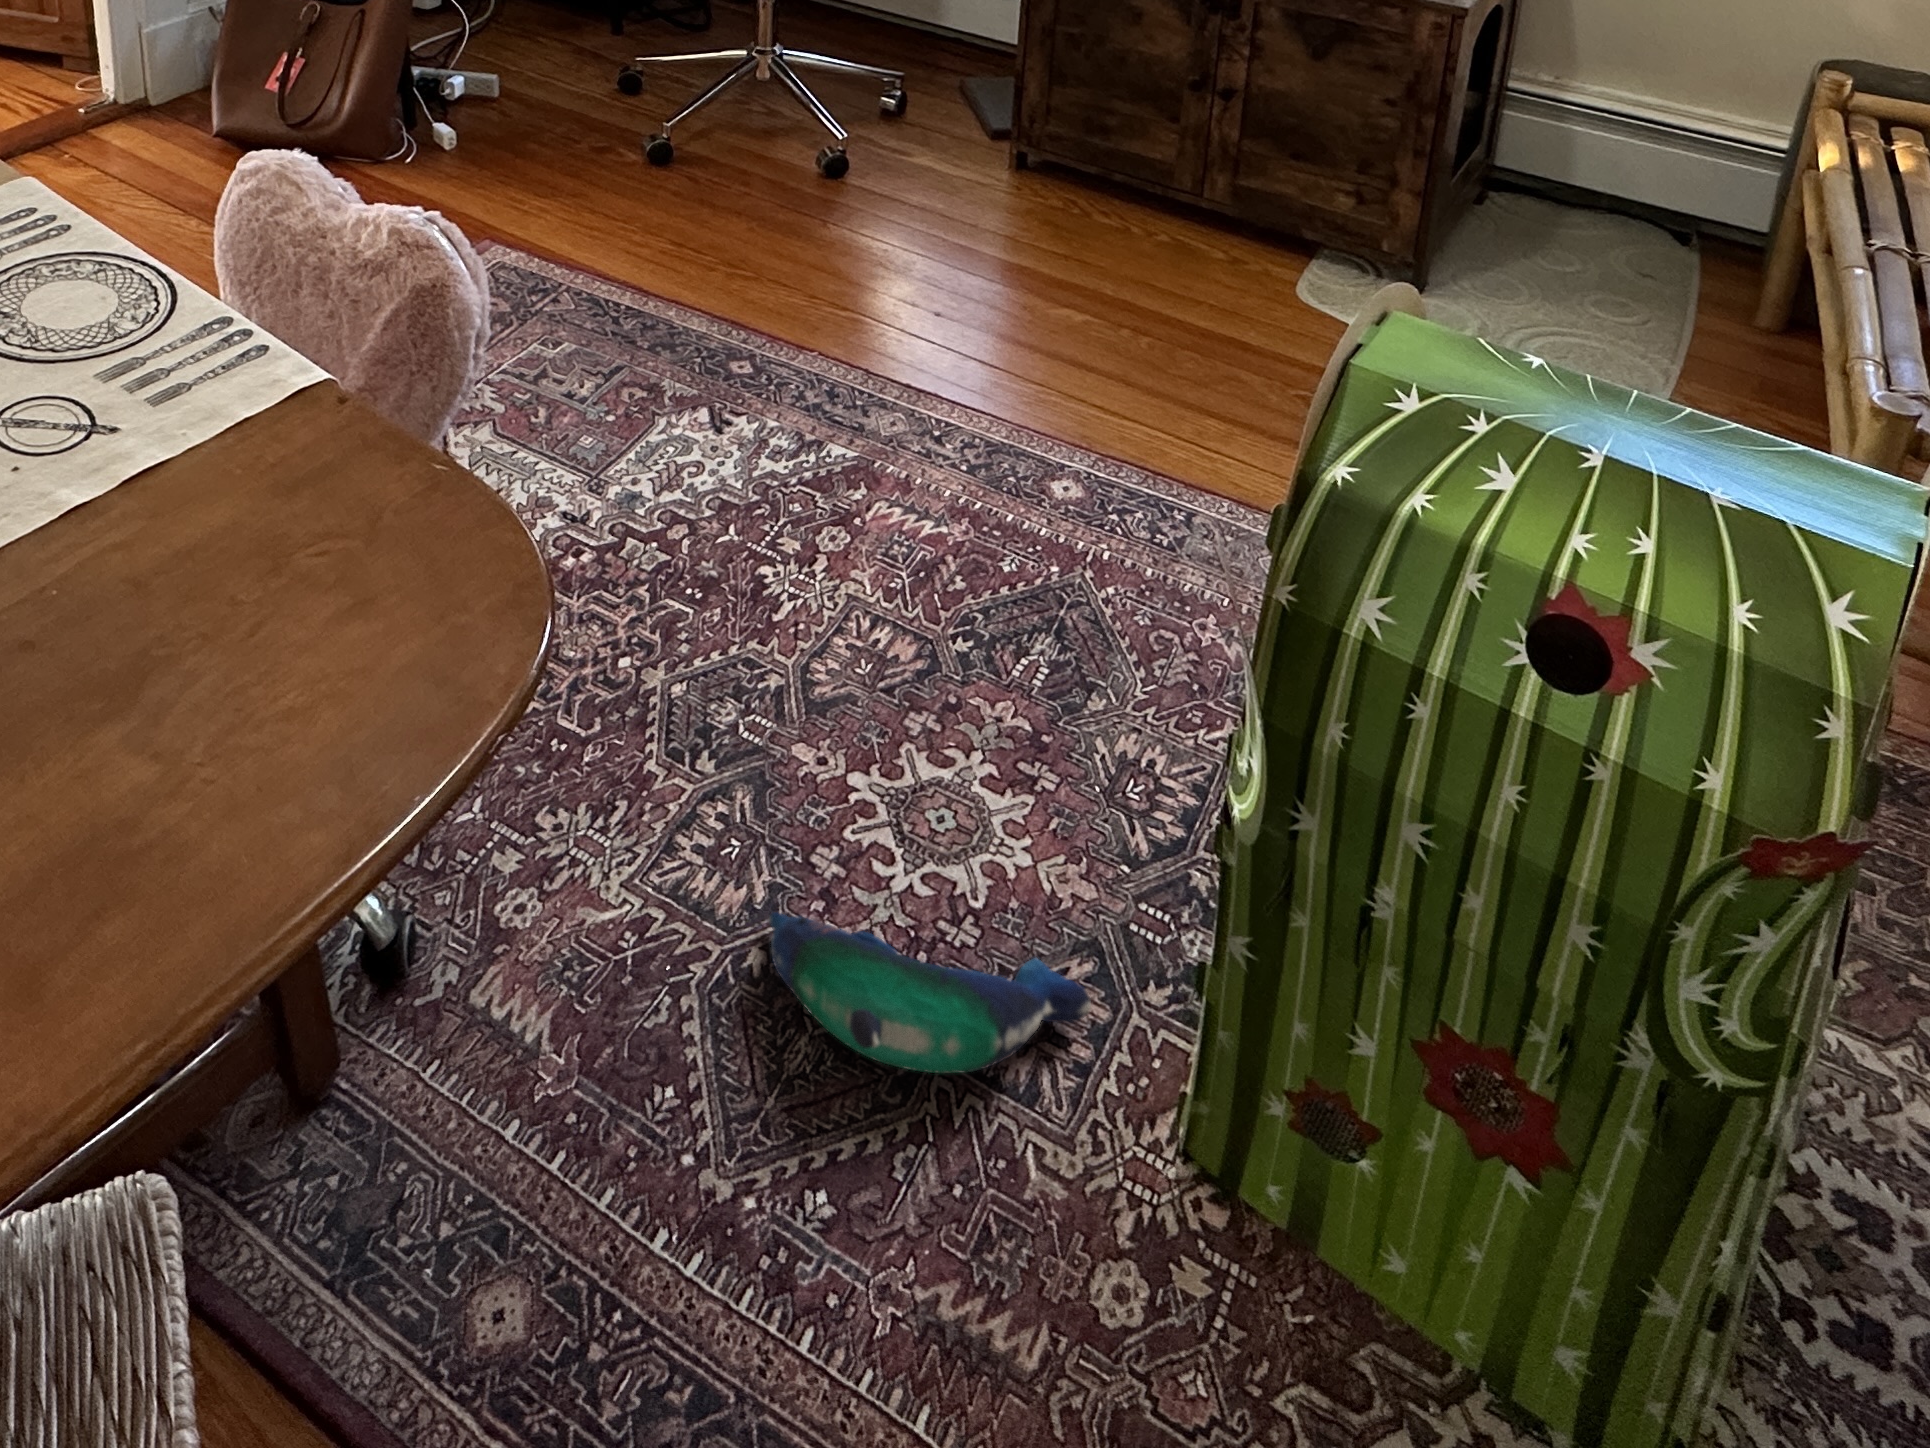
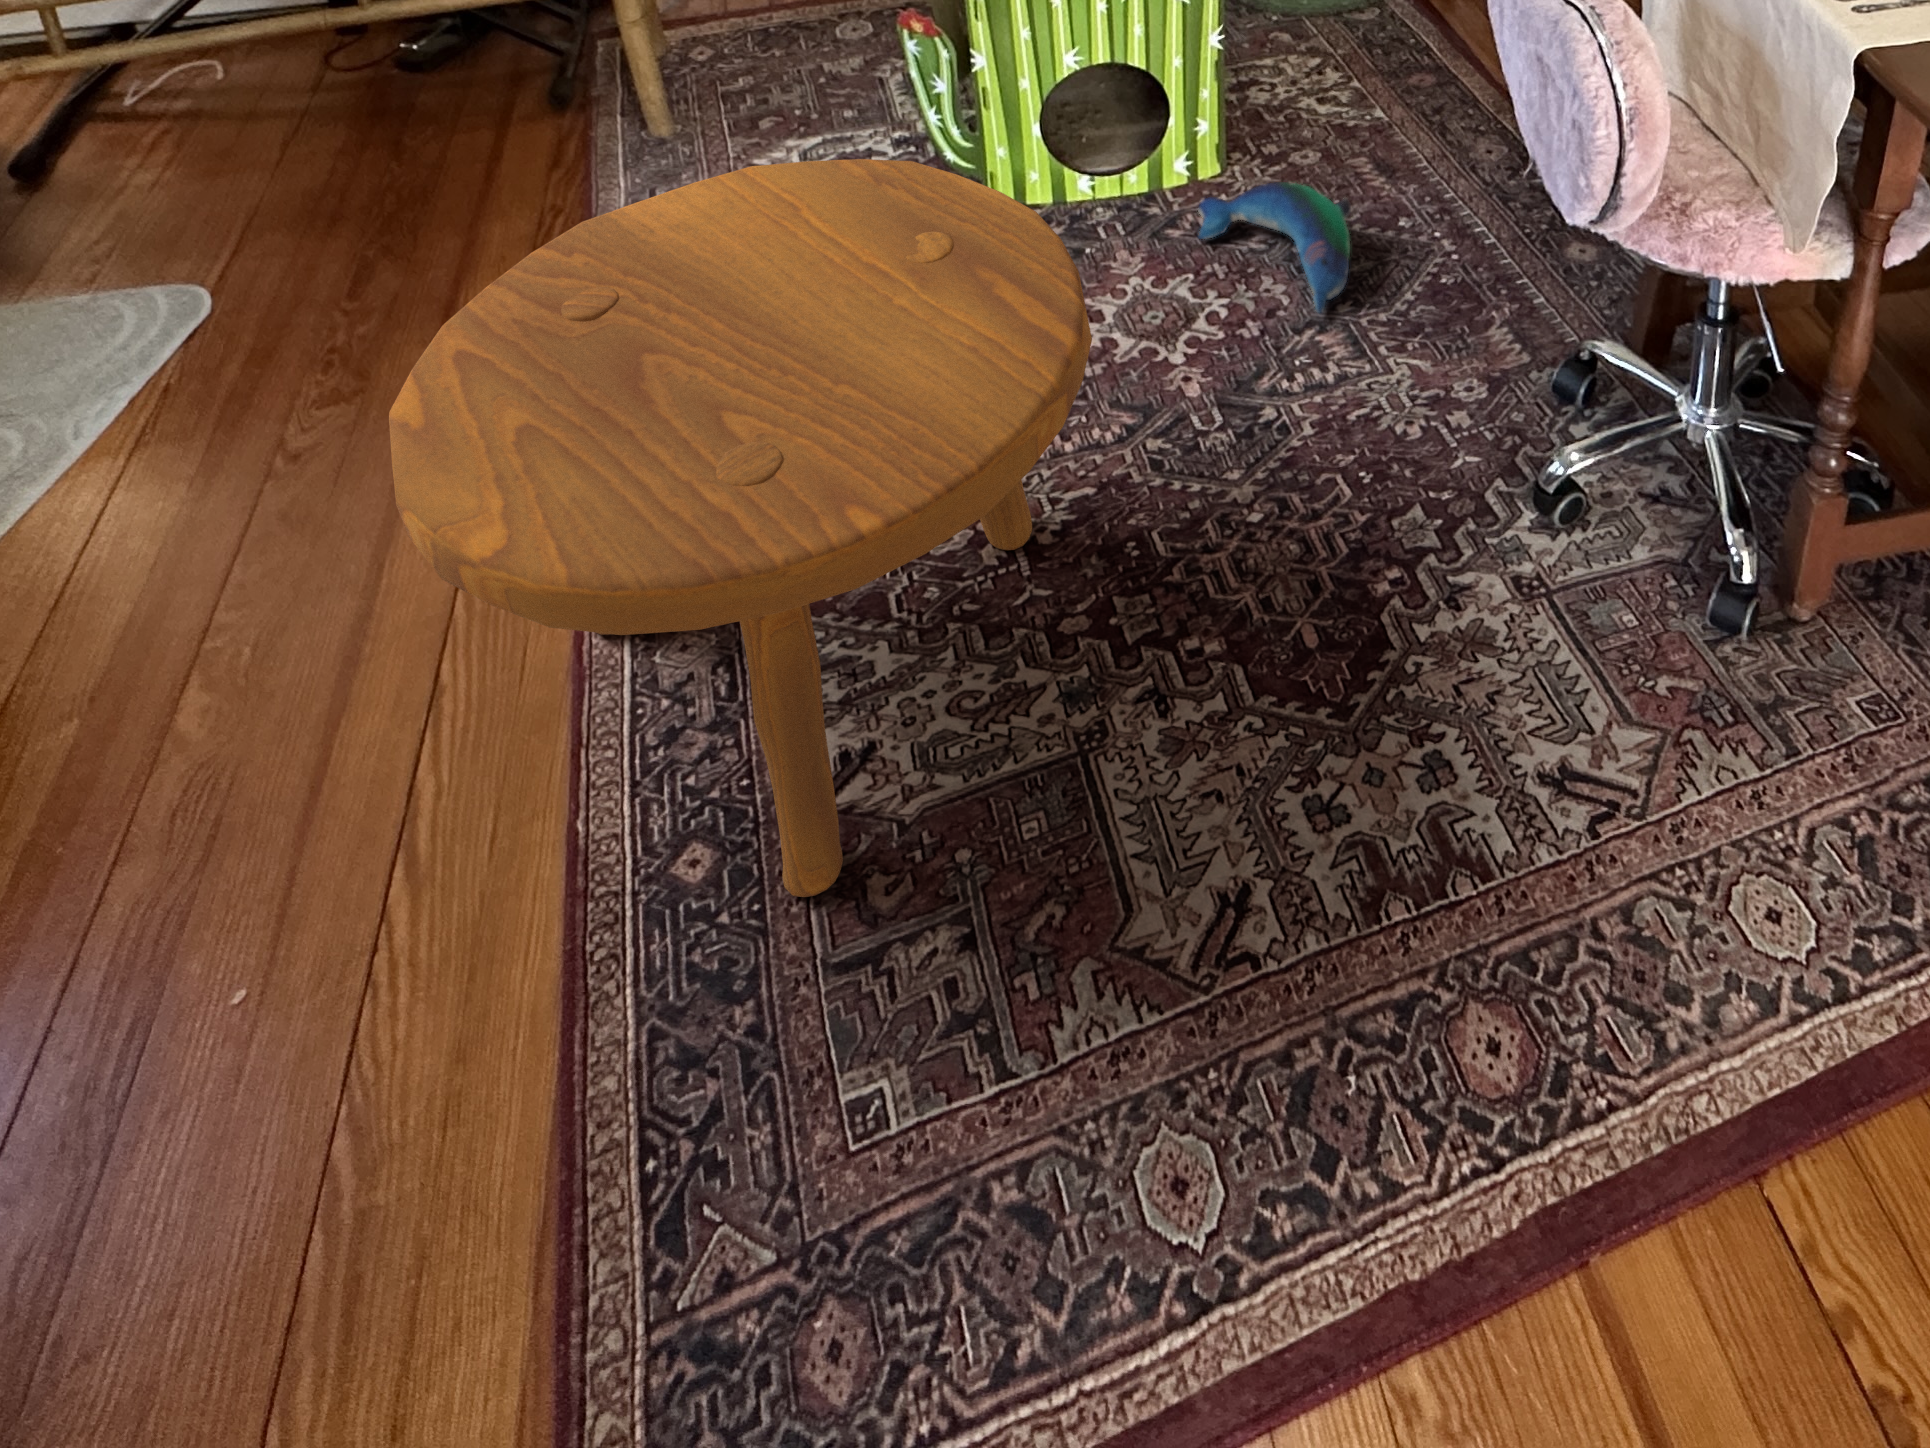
footstool: none [603,94,1046,574] -> present [389,159,1092,897]

